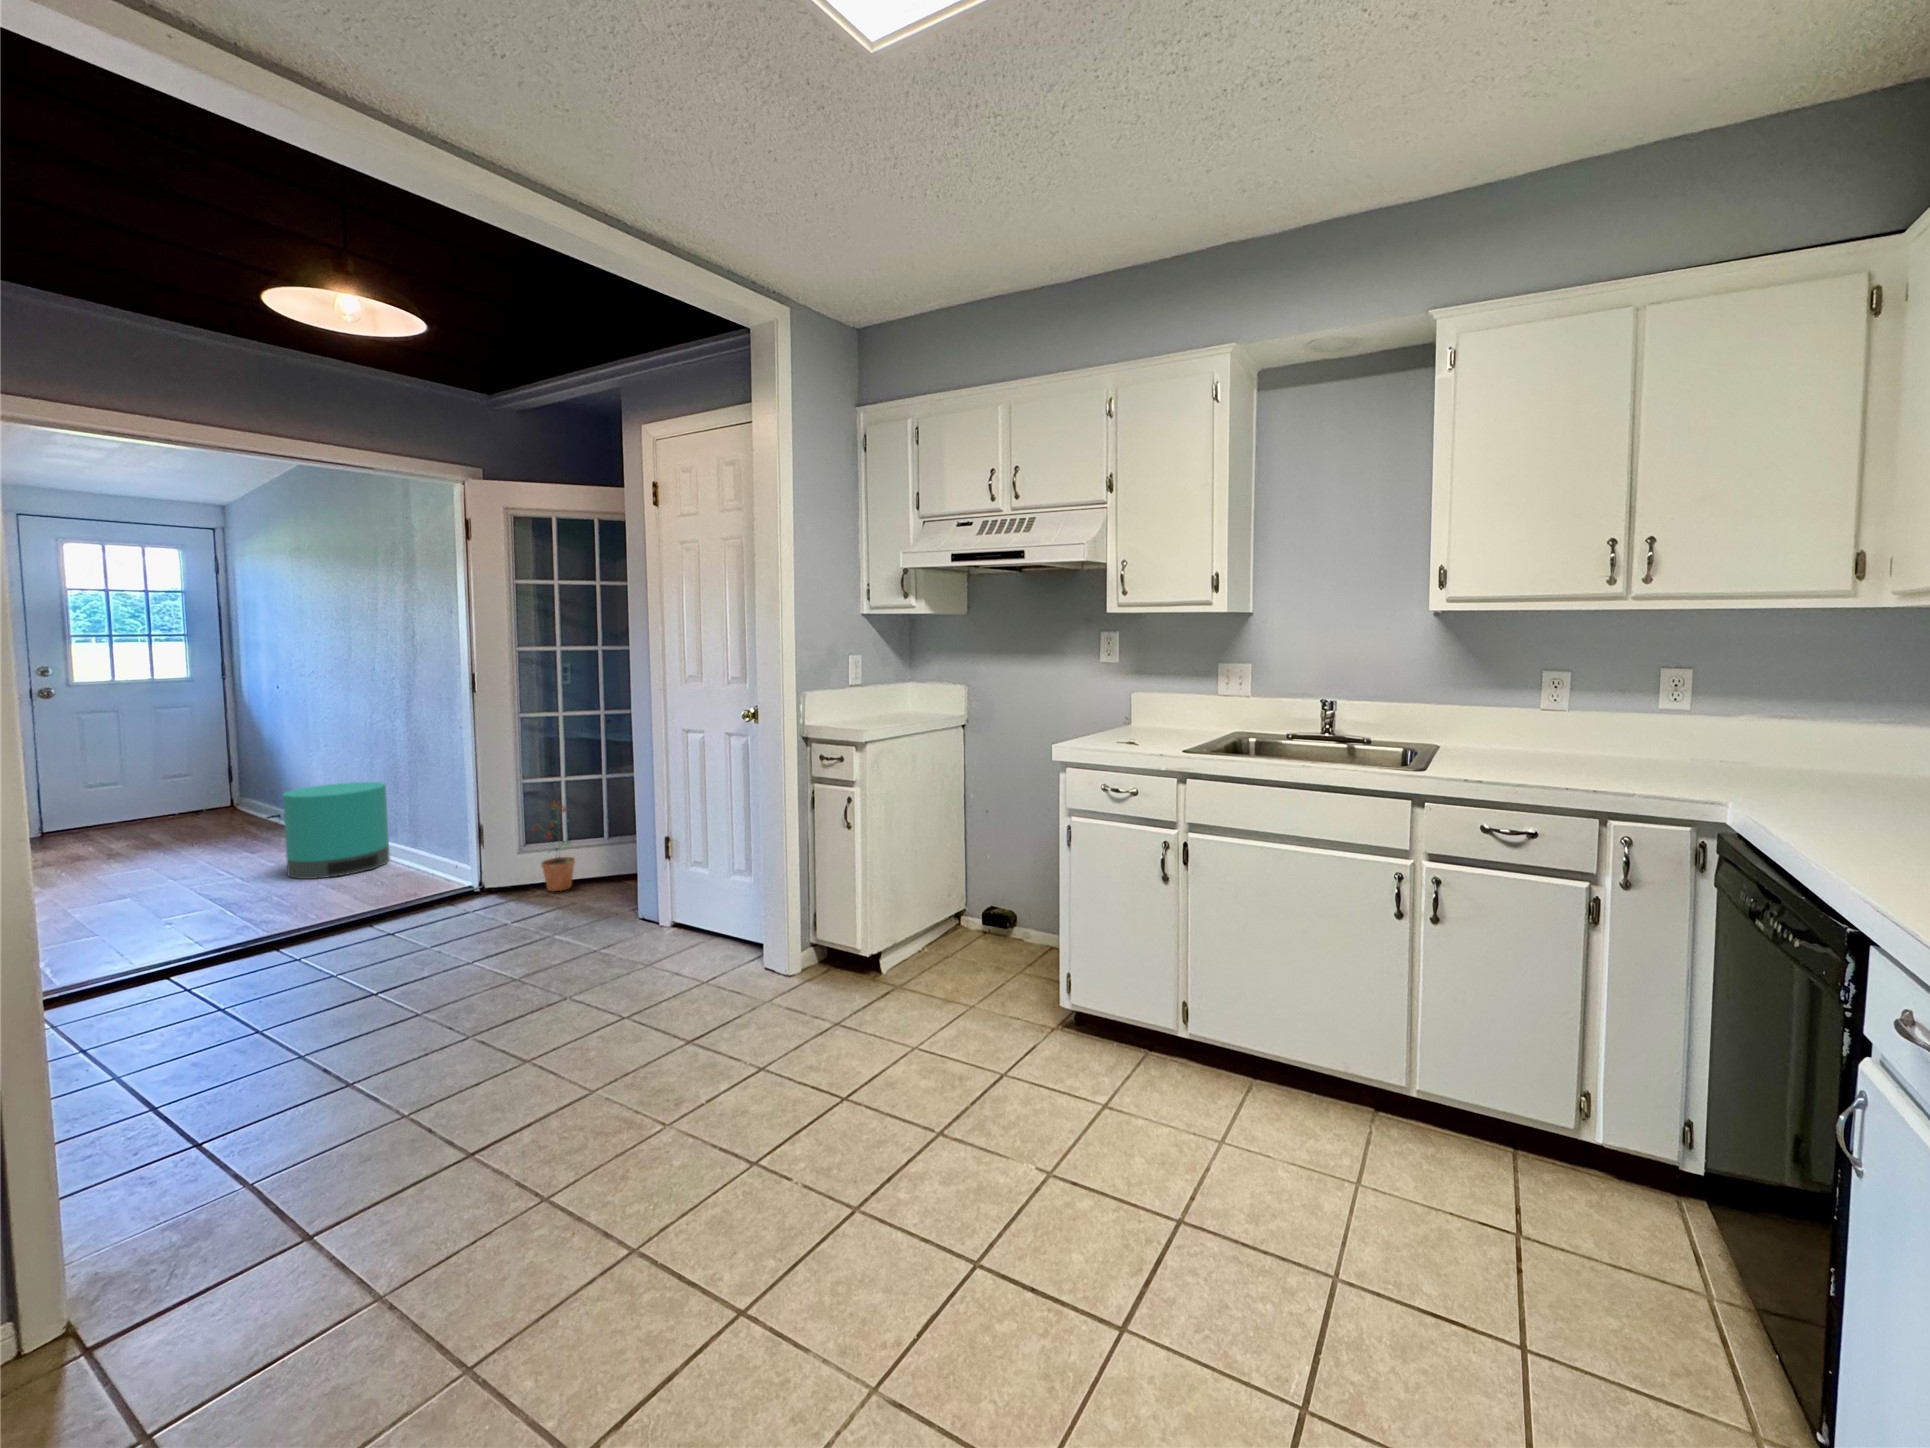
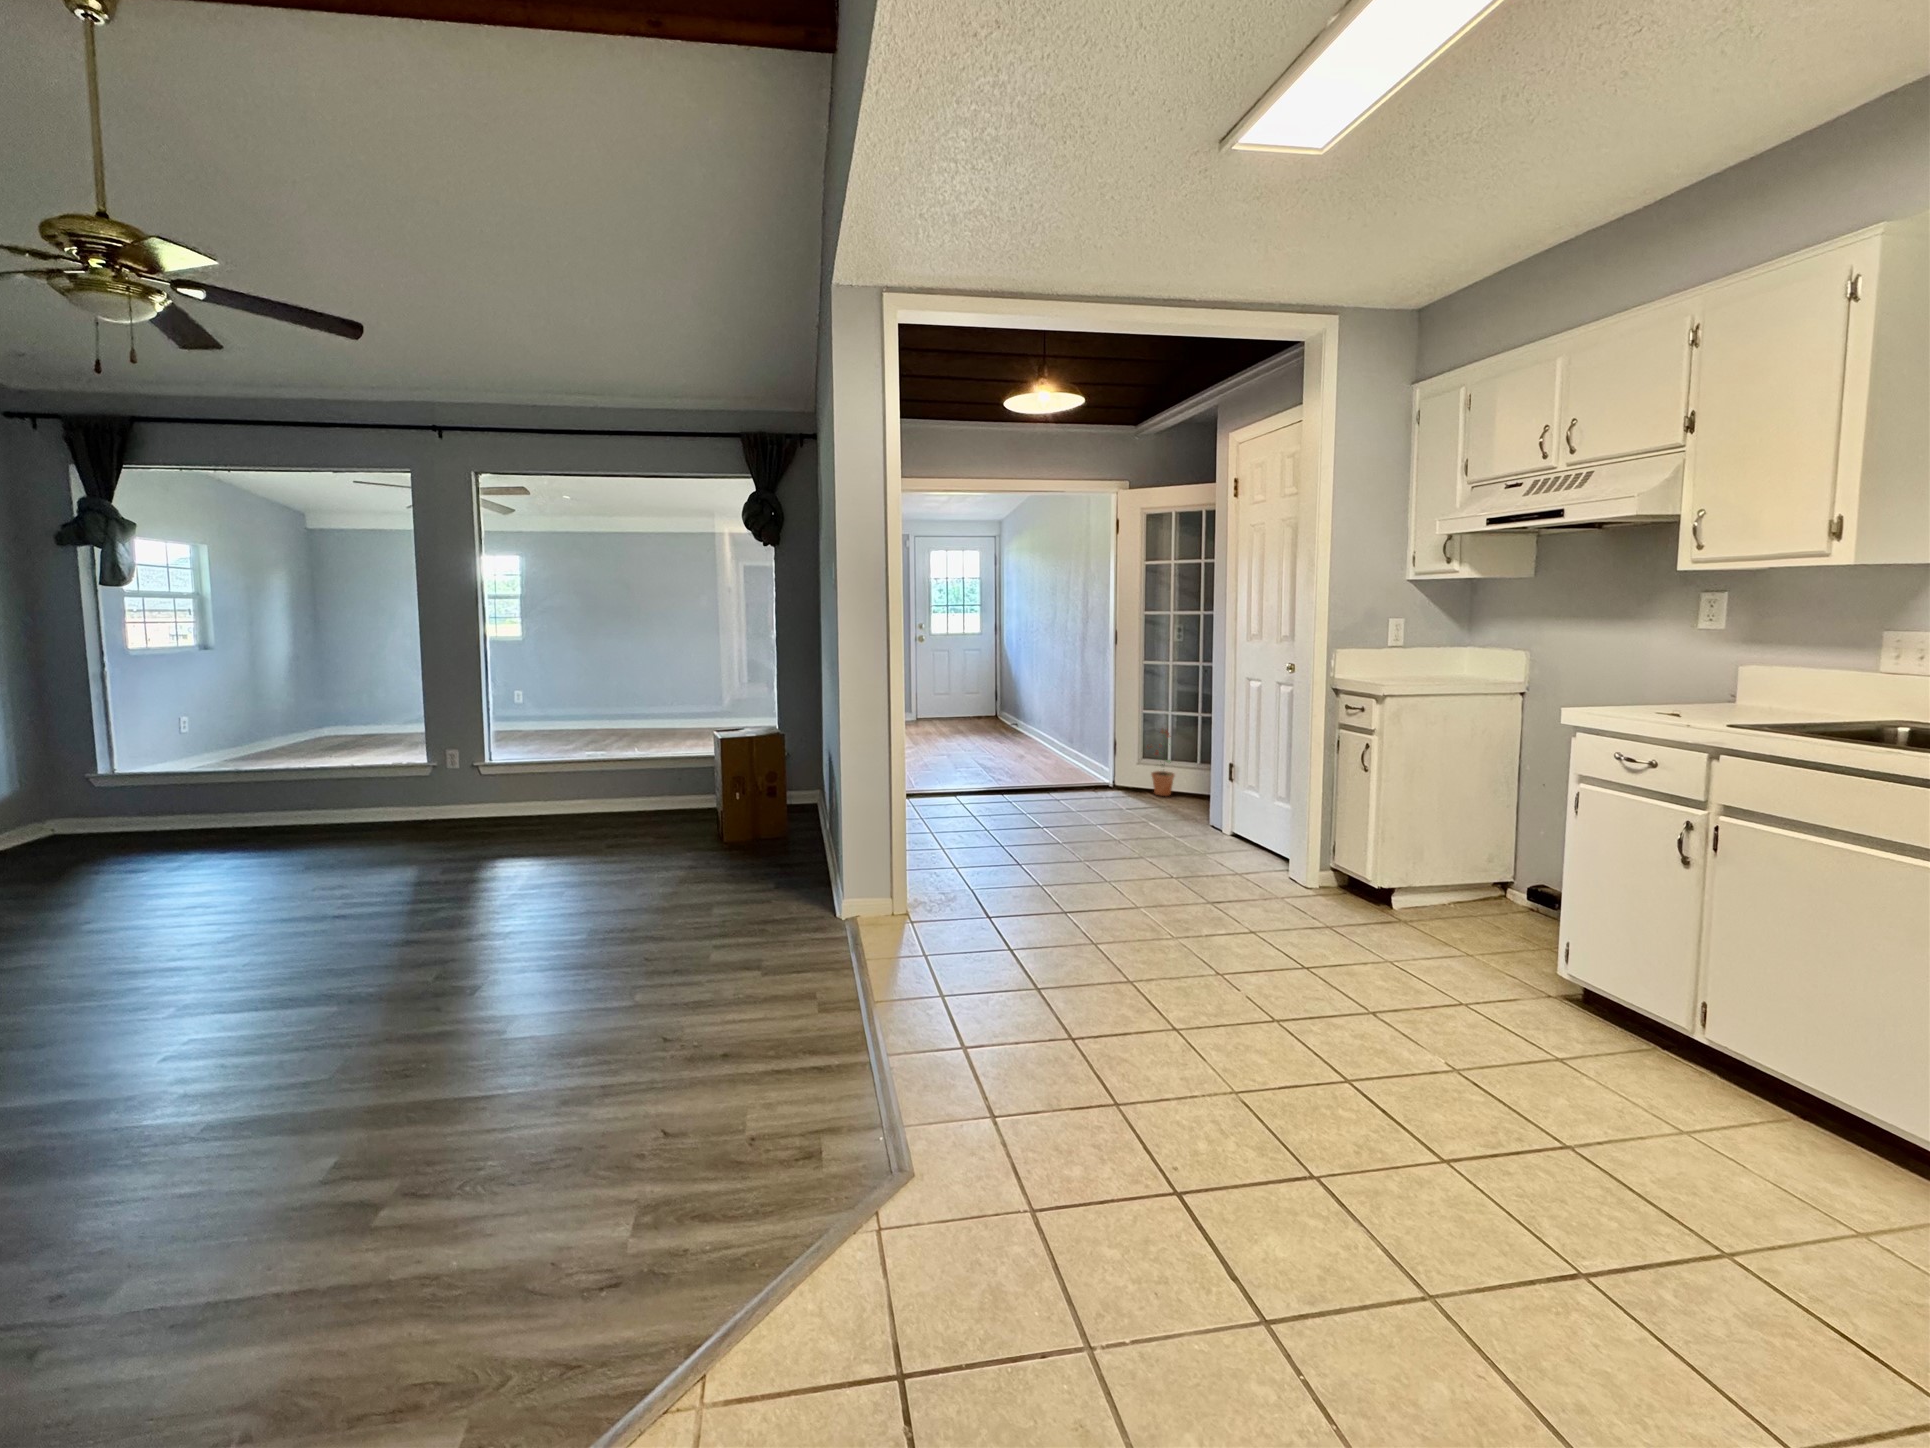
trash can: present [283,782,390,879] -> none [1016,704,1069,763]

